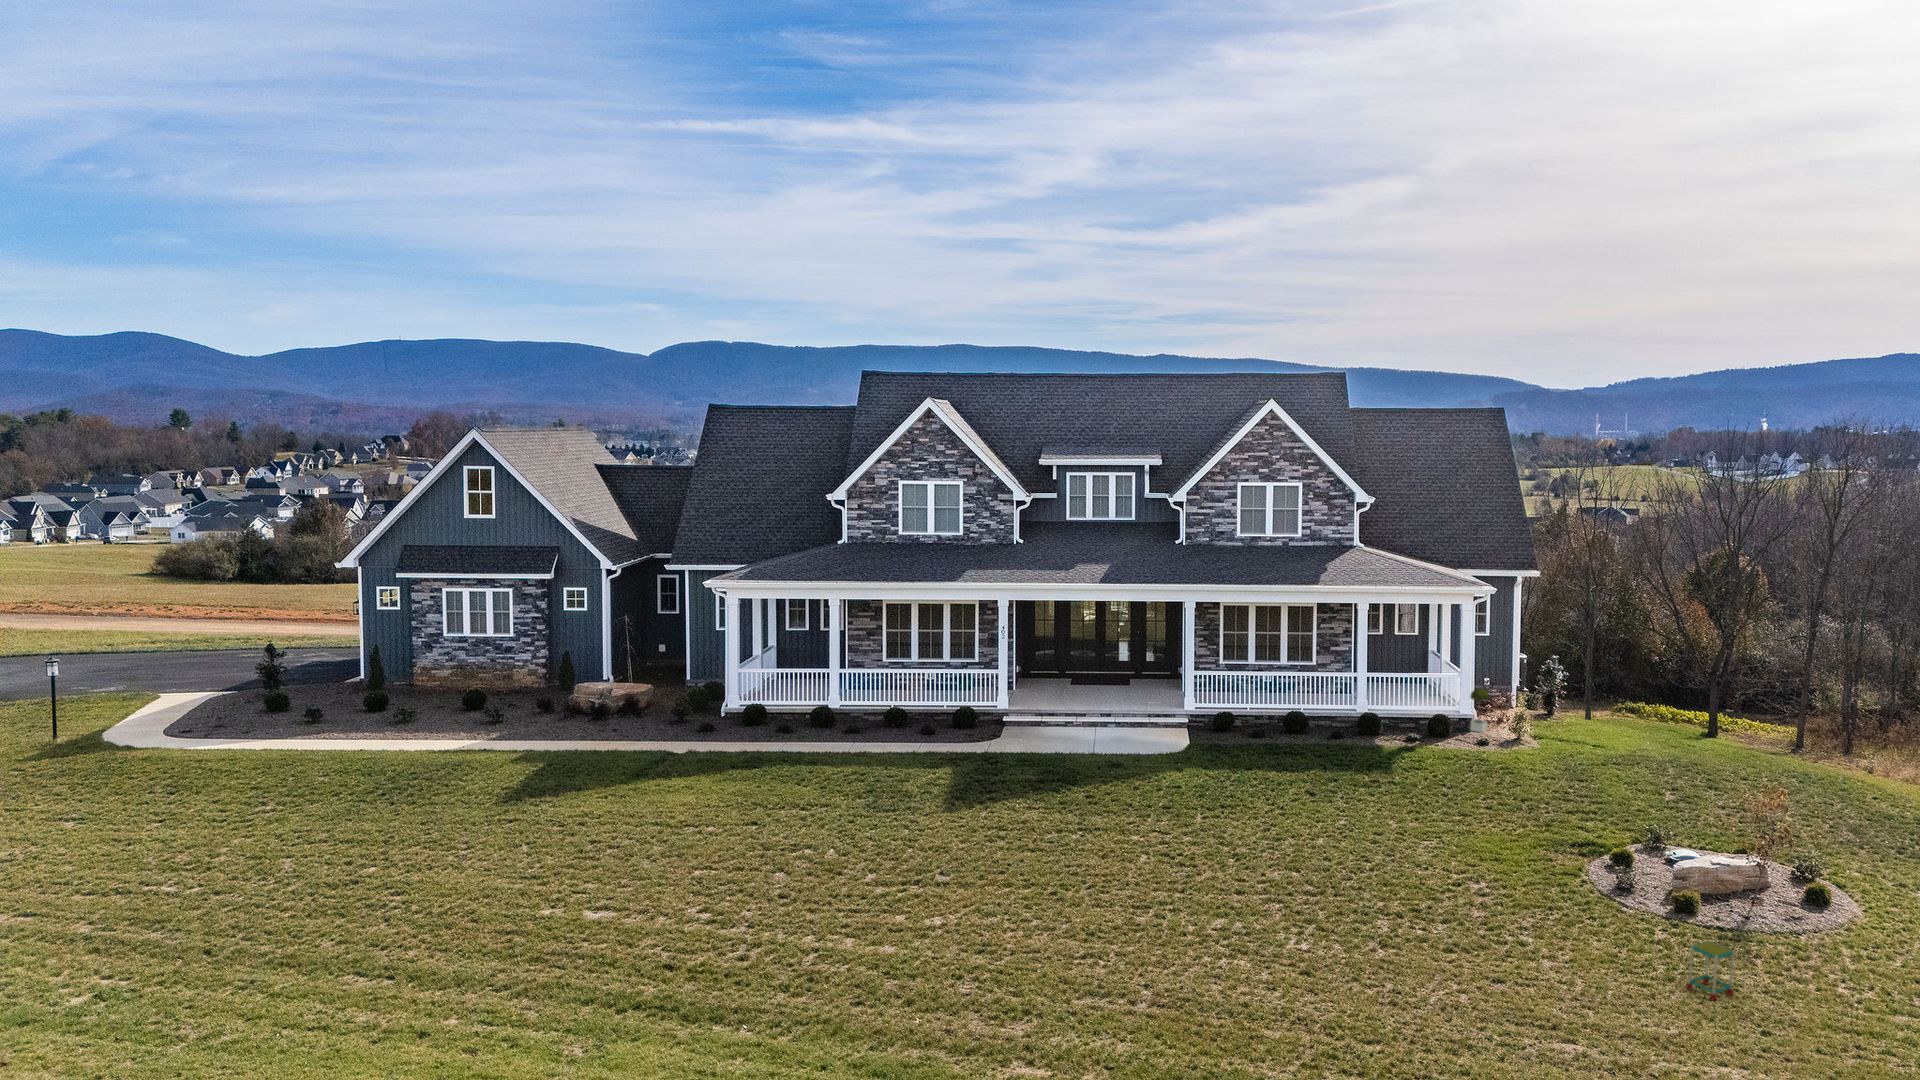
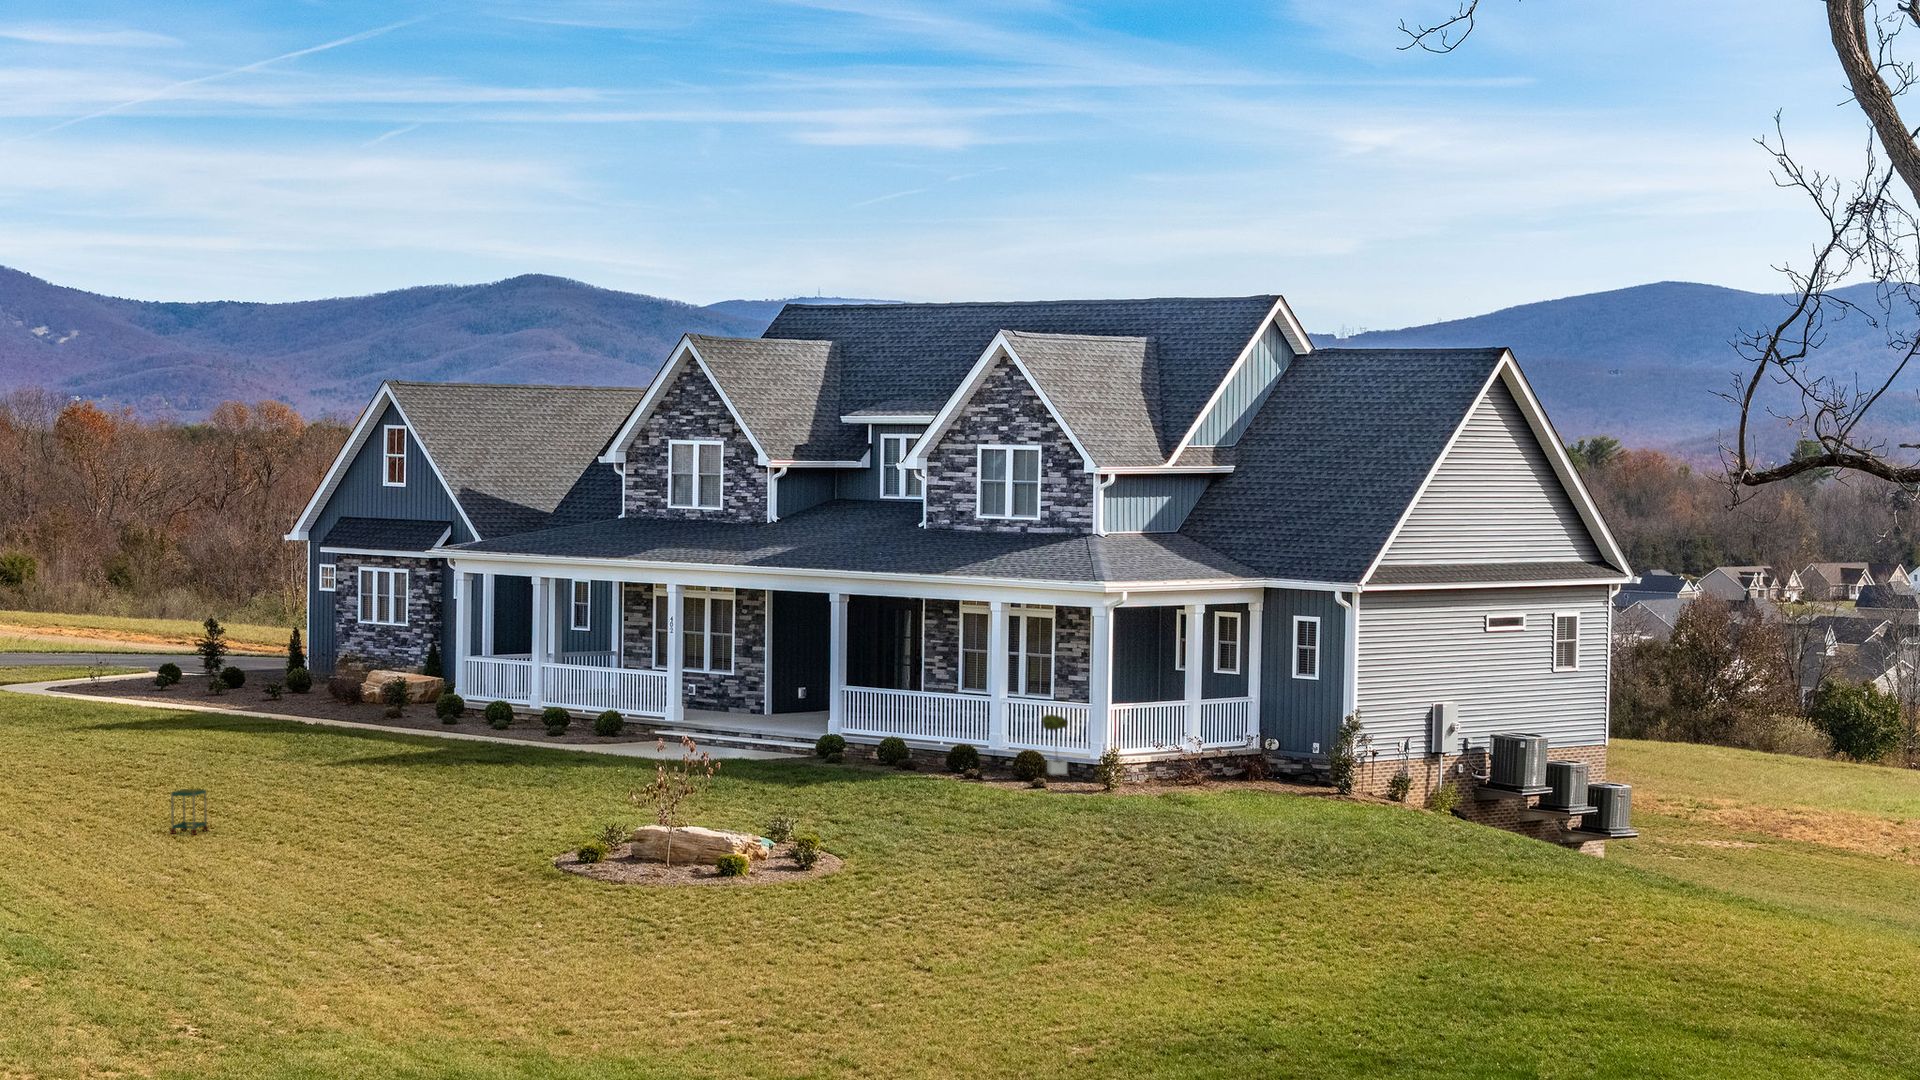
side table: present [1686,941,1734,1000] -> present [170,789,208,835]

